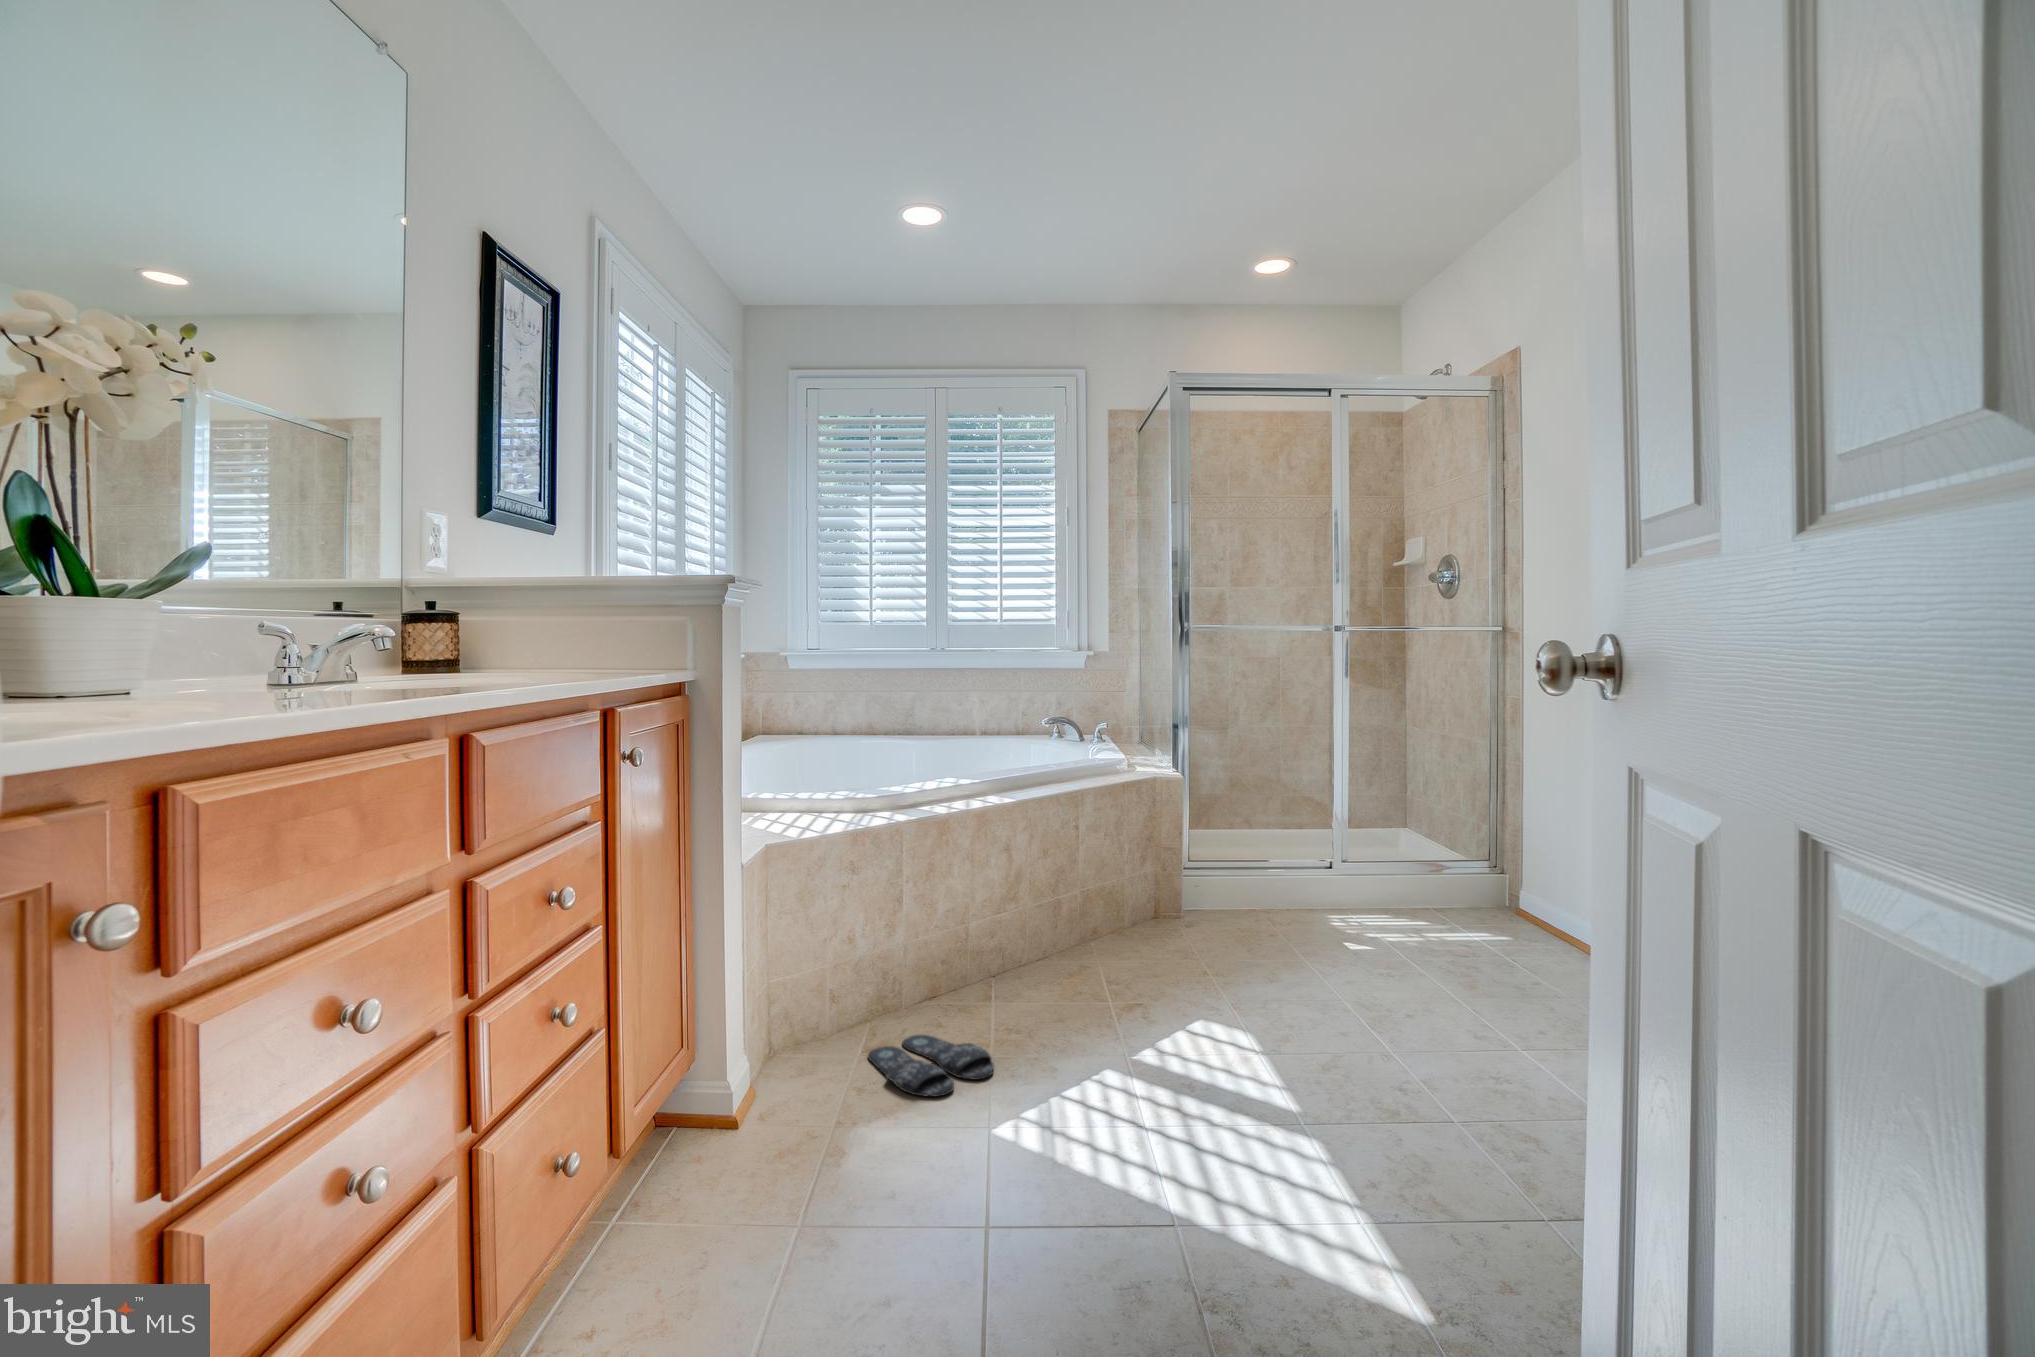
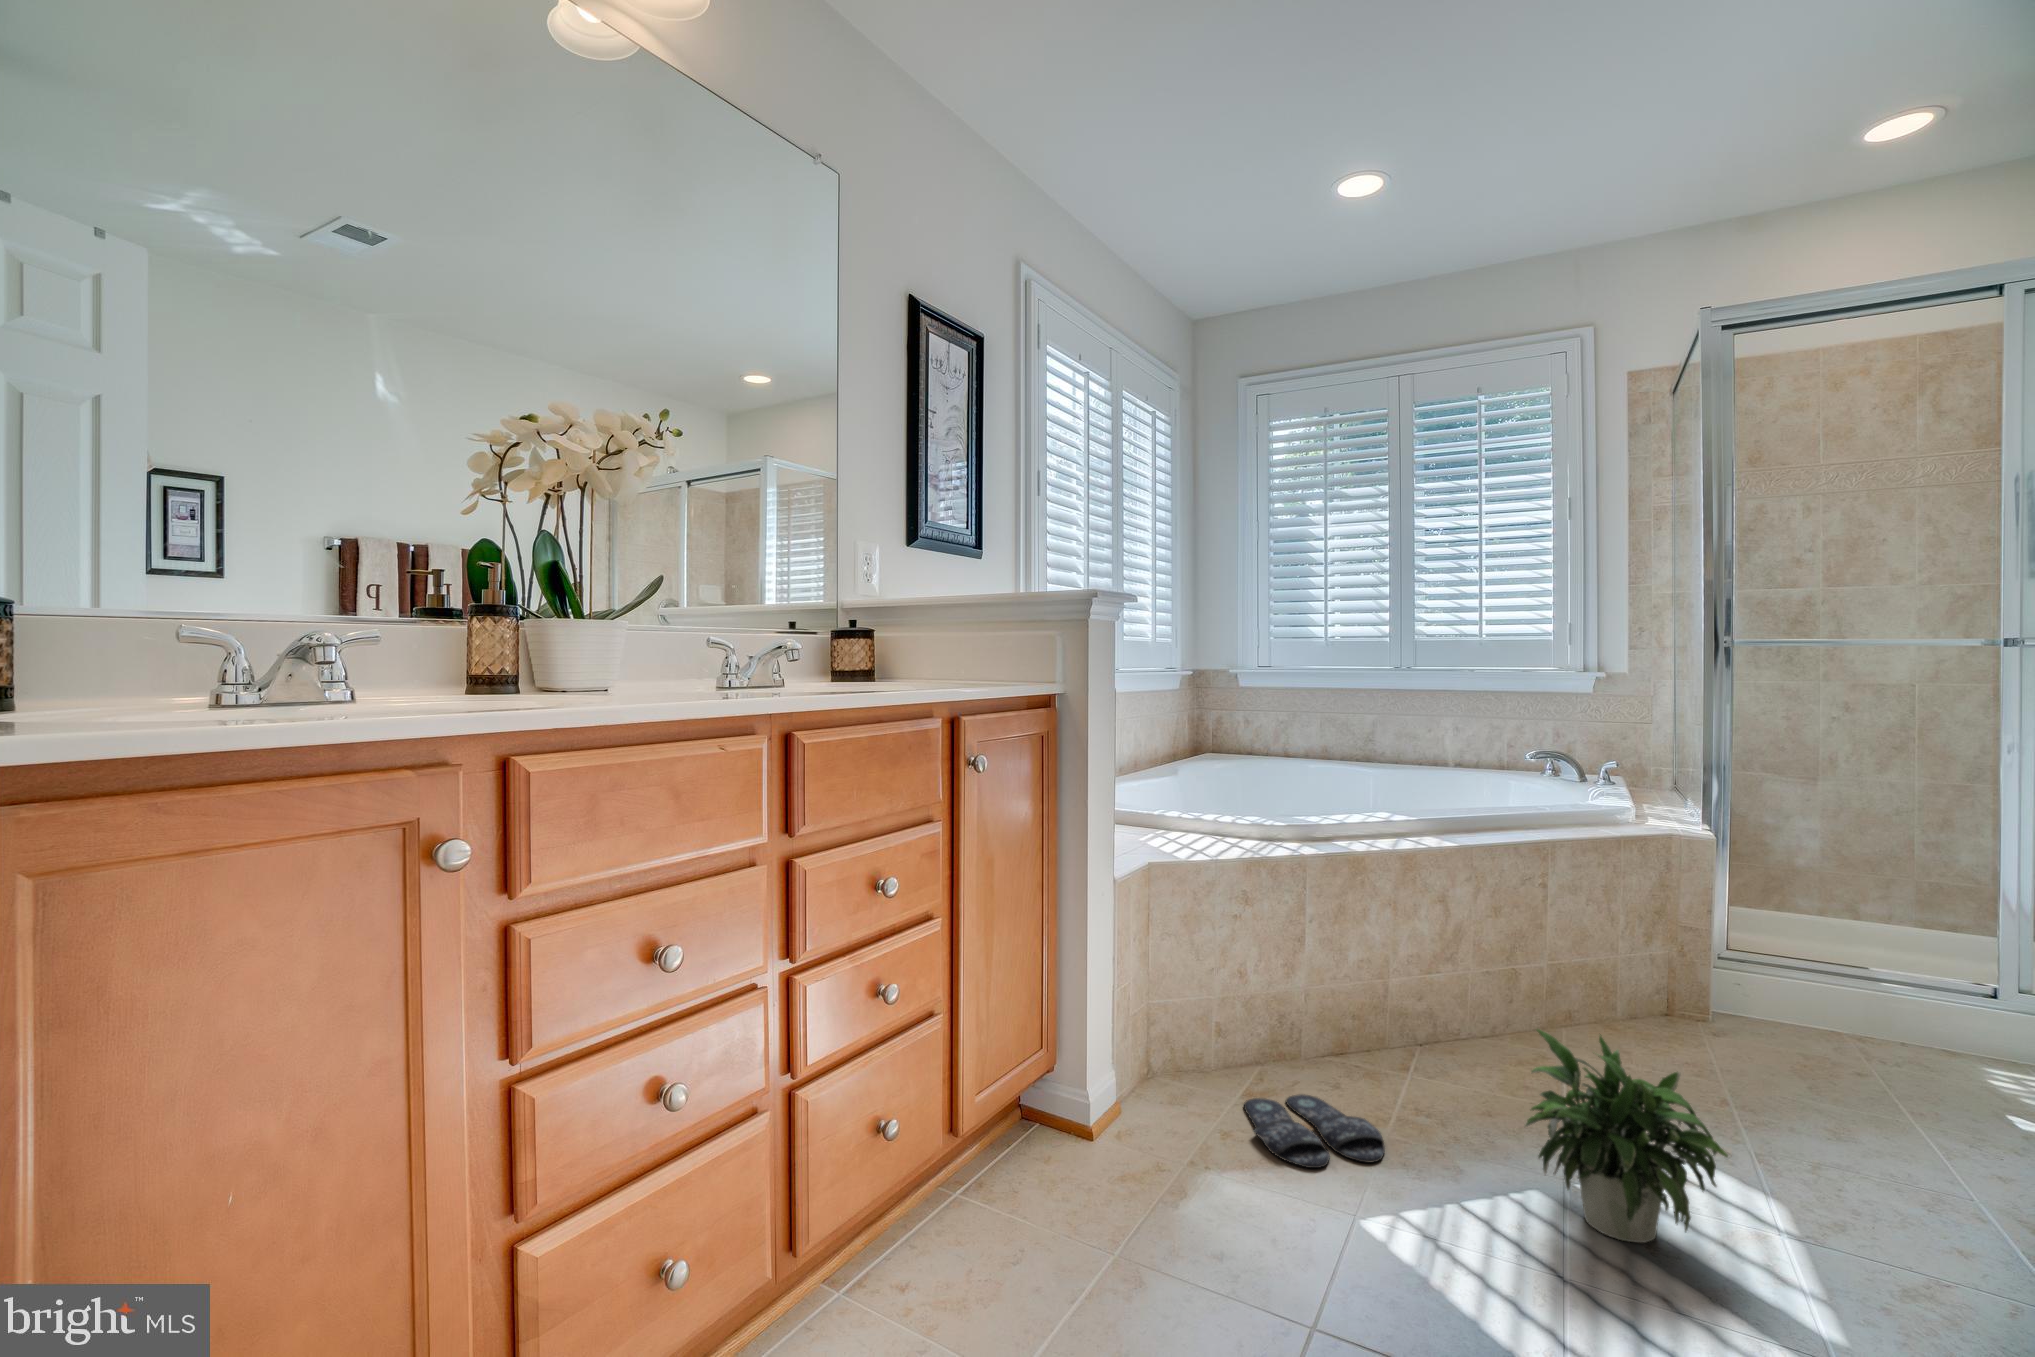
potted plant: none [1101,936,1234,1087] -> present [1526,1029,1728,1243]

